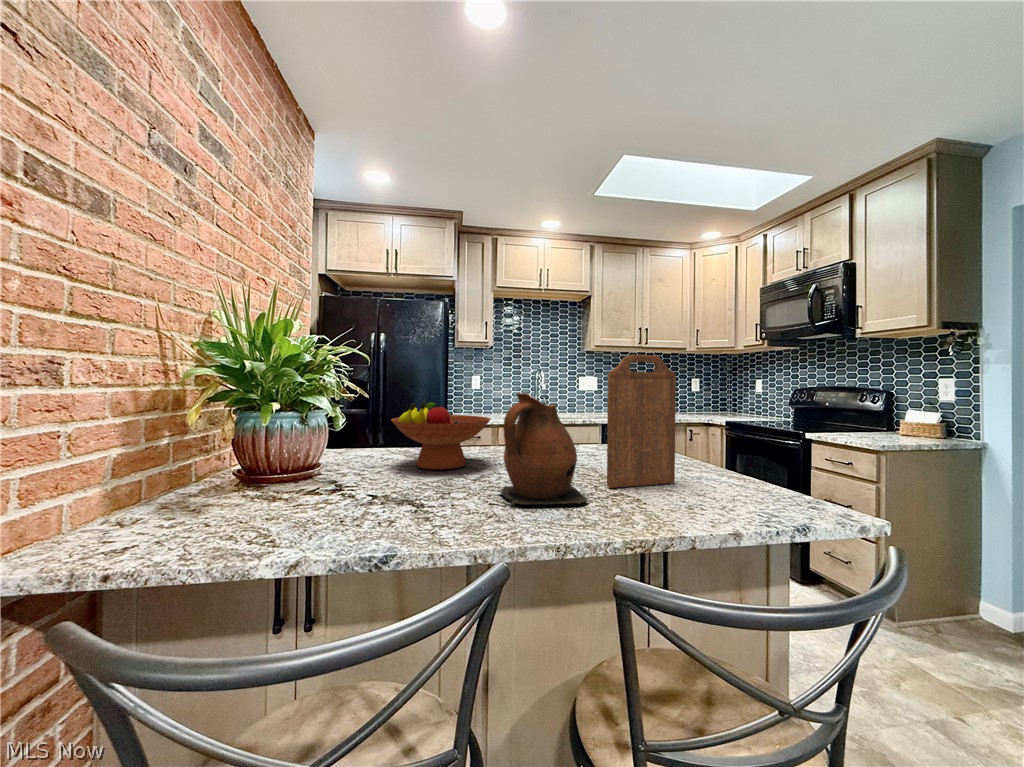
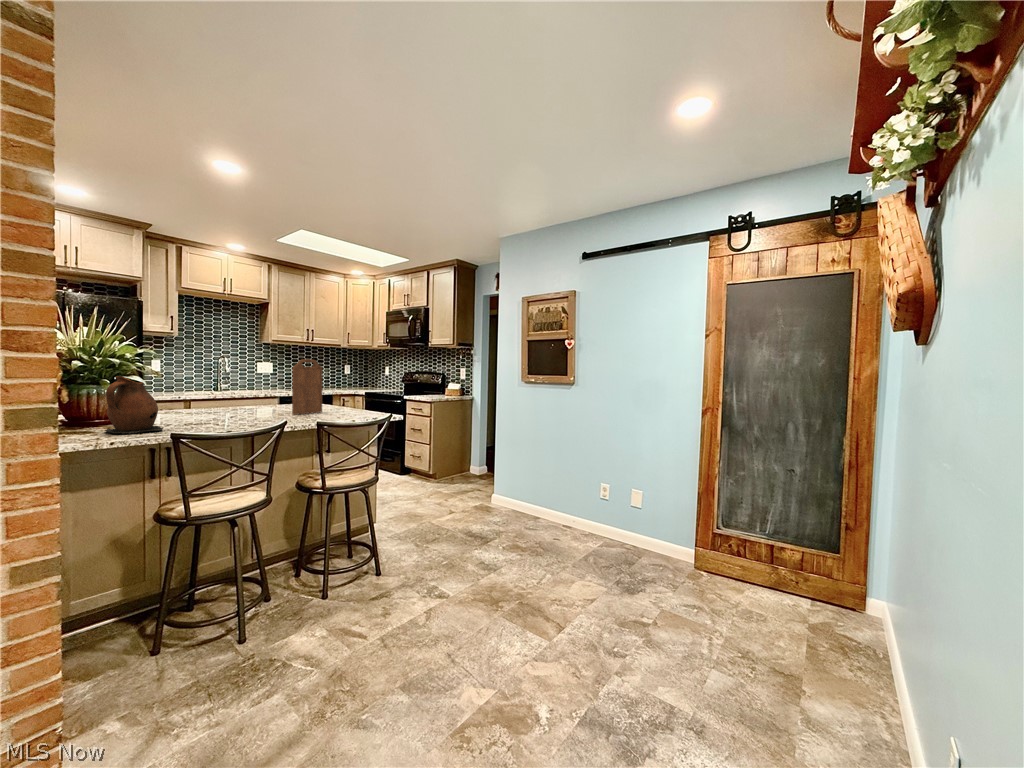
ceramic pitcher: present [500,393,587,505] -> present [105,376,163,433]
fruit bowl: present [391,402,491,470] -> none [159,380,225,416]

